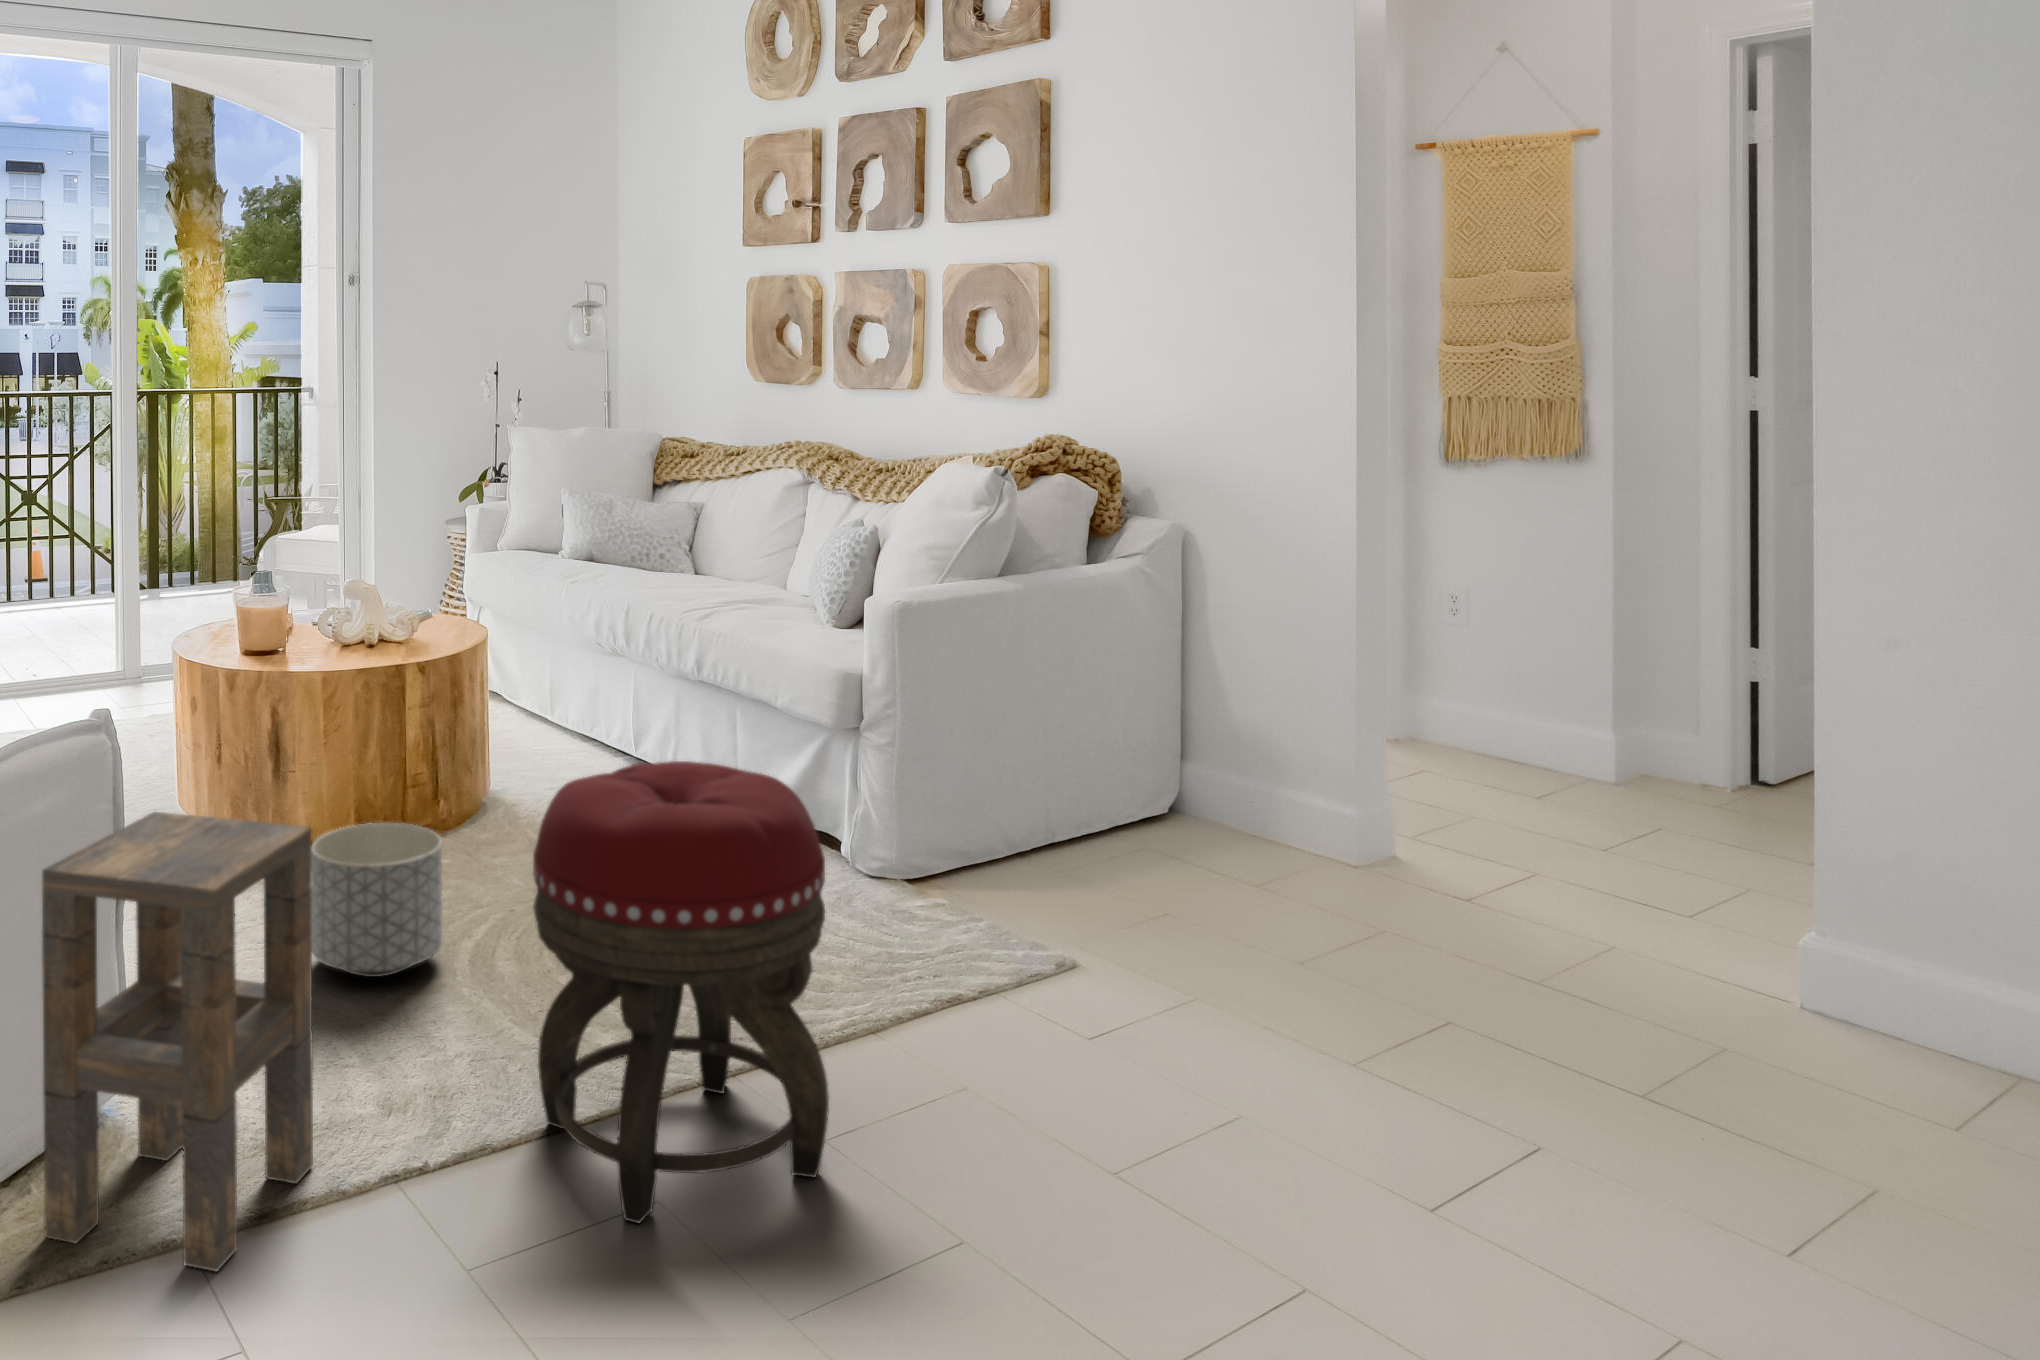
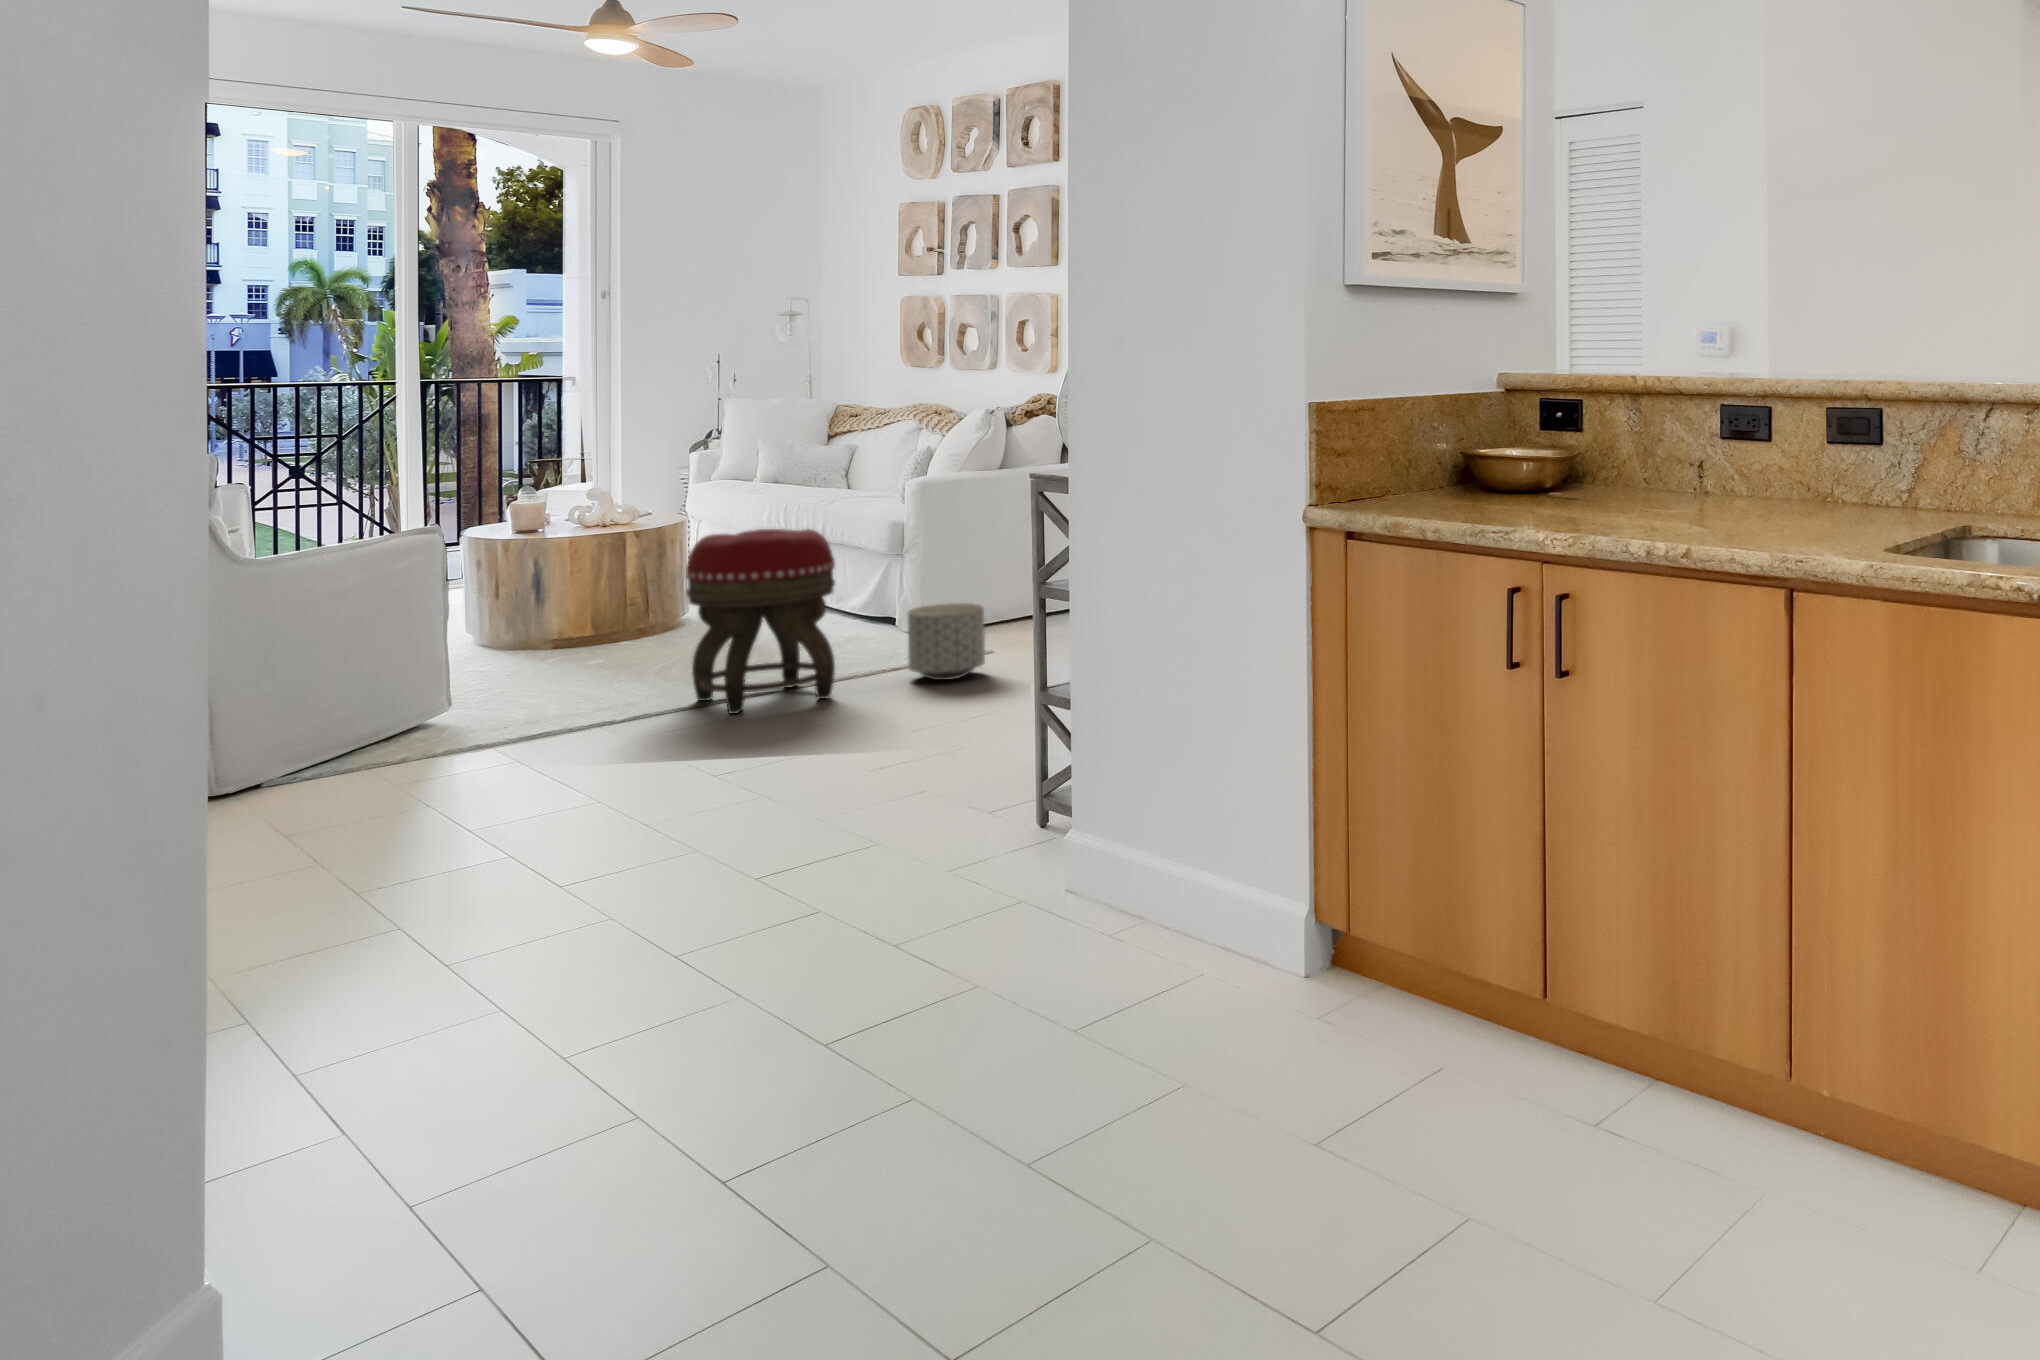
side table: present [42,812,313,1271] -> none [422,557,569,743]
planter: present [311,823,442,977] -> present [907,603,985,680]

